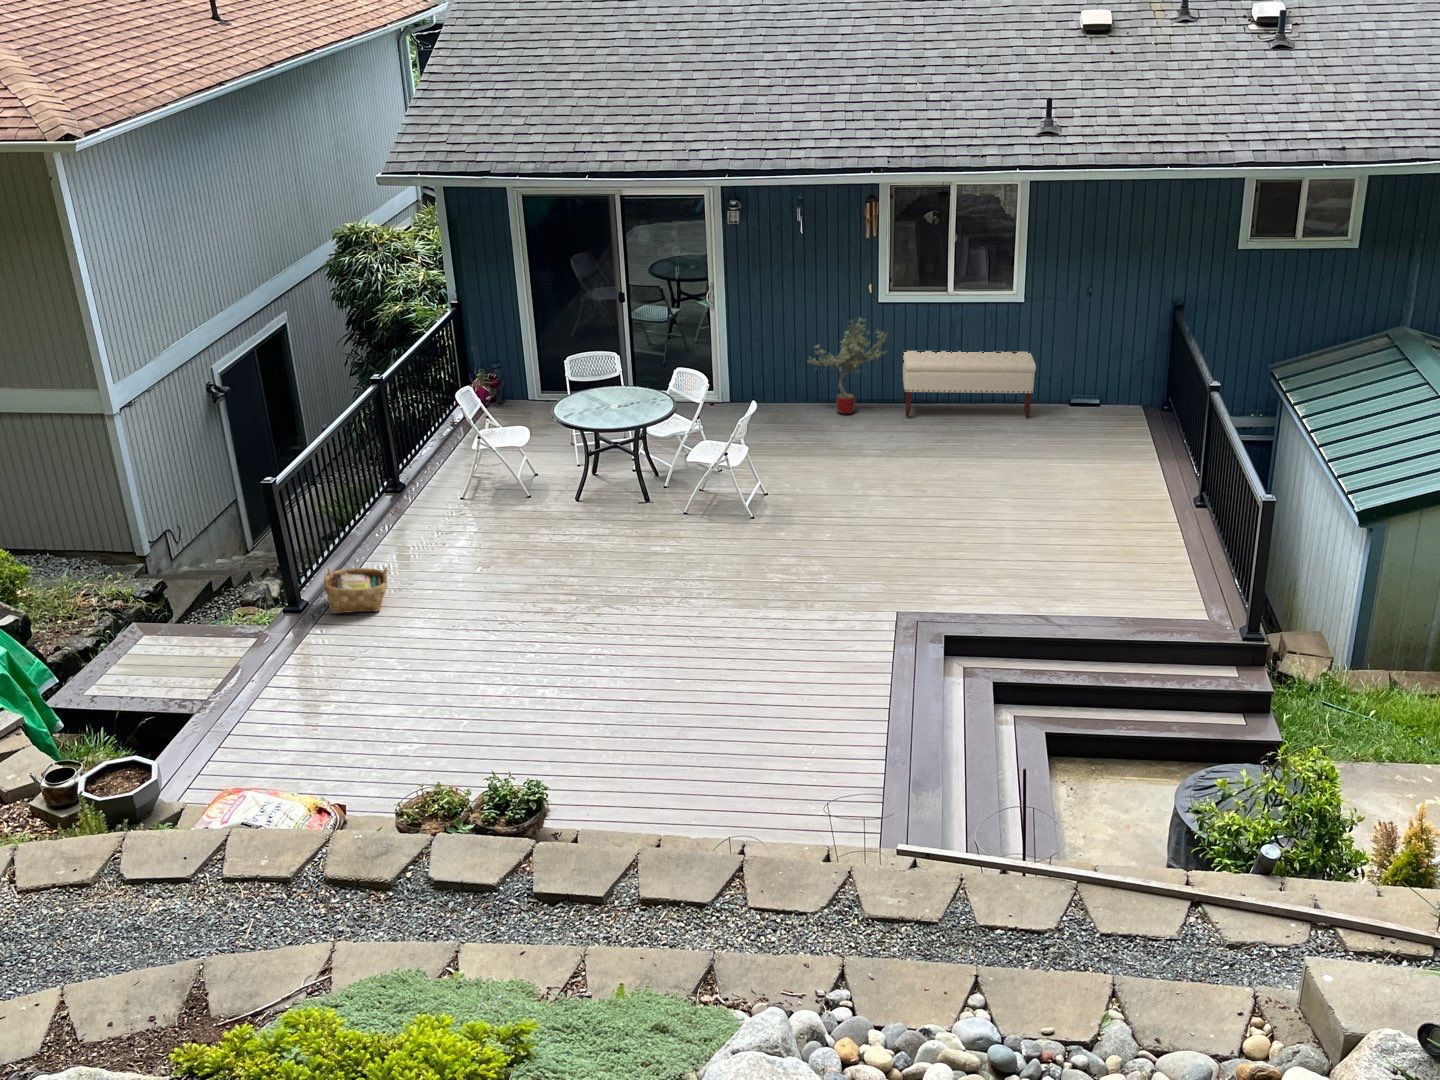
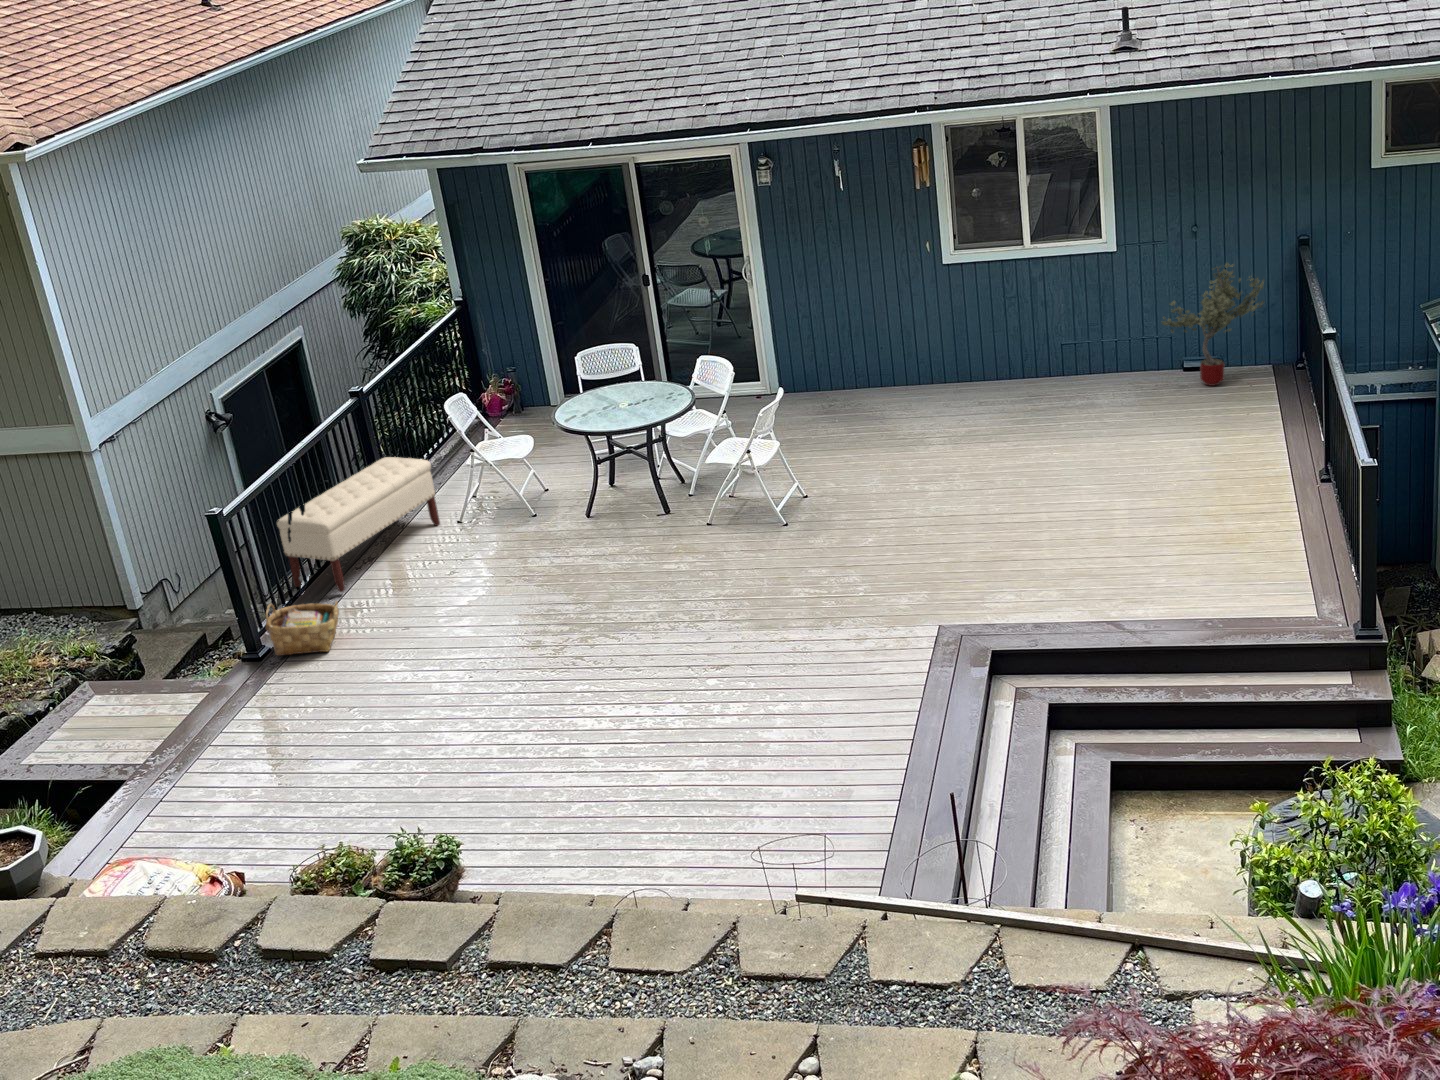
potted tree: present [808,318,887,414] -> present [1162,263,1264,386]
bench: present [902,351,1036,418] -> present [277,457,440,592]

